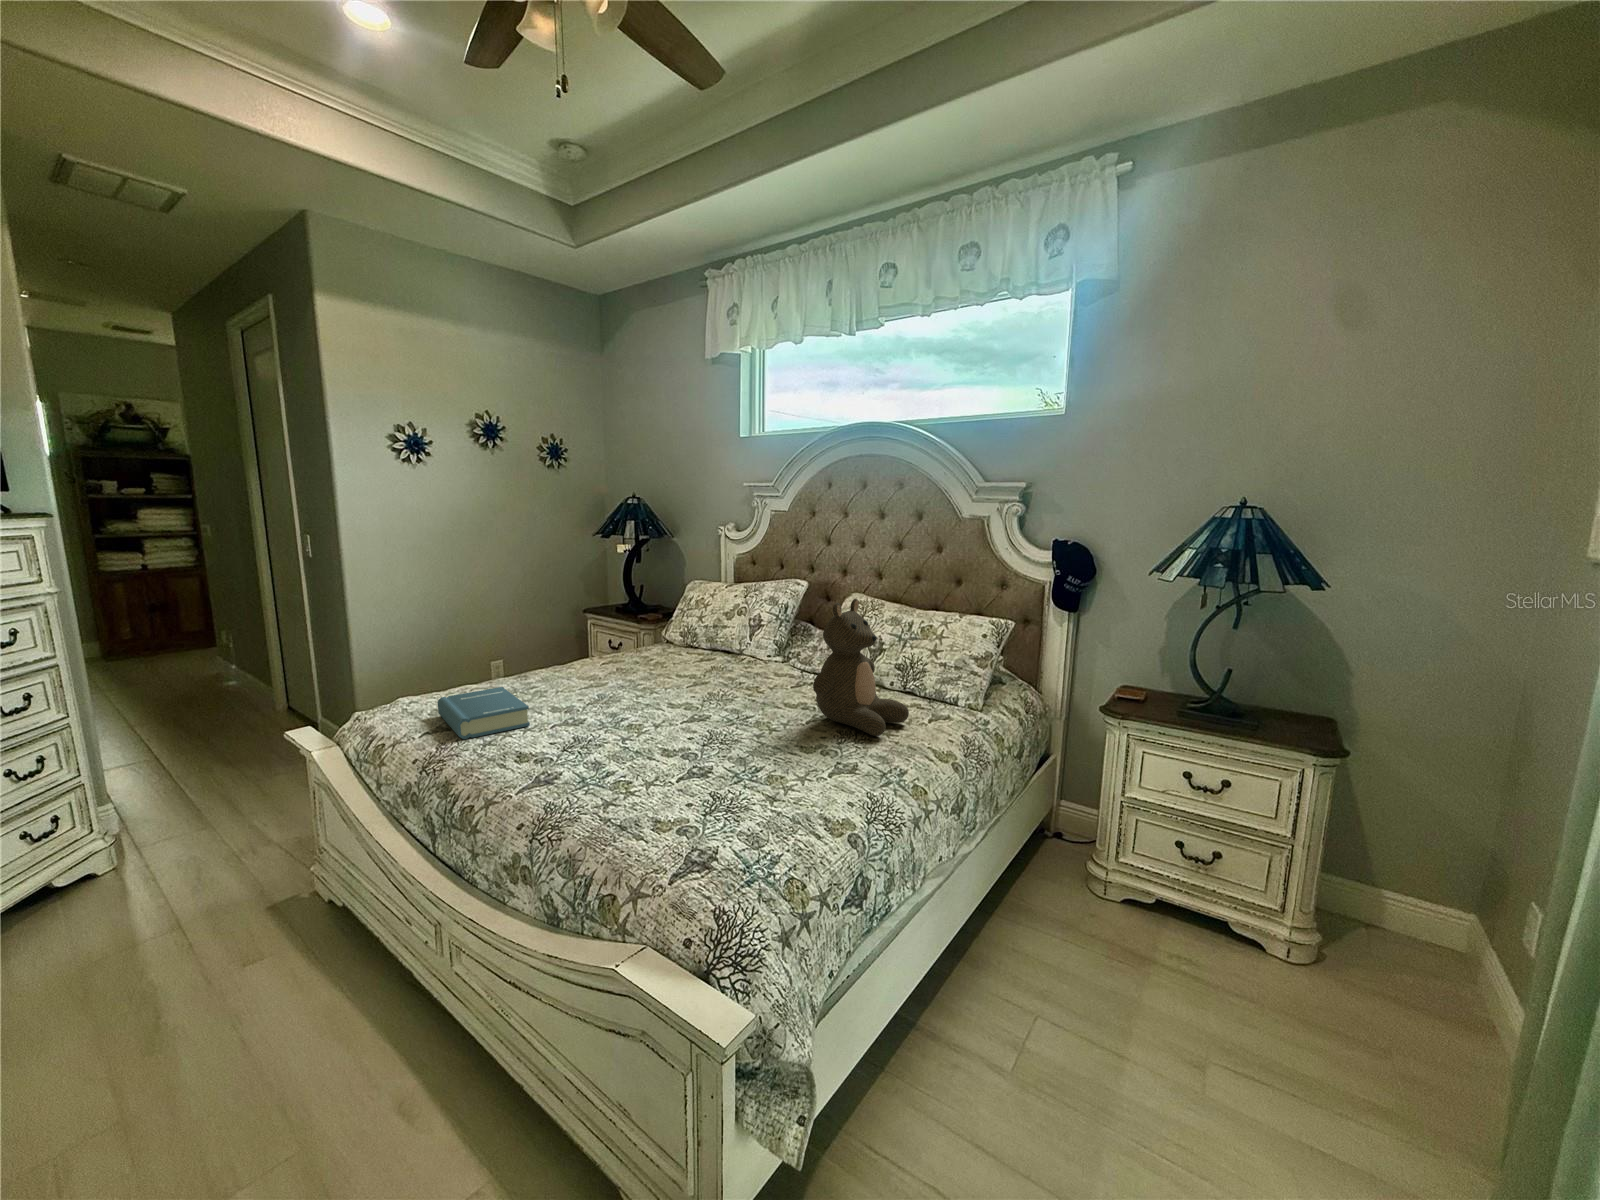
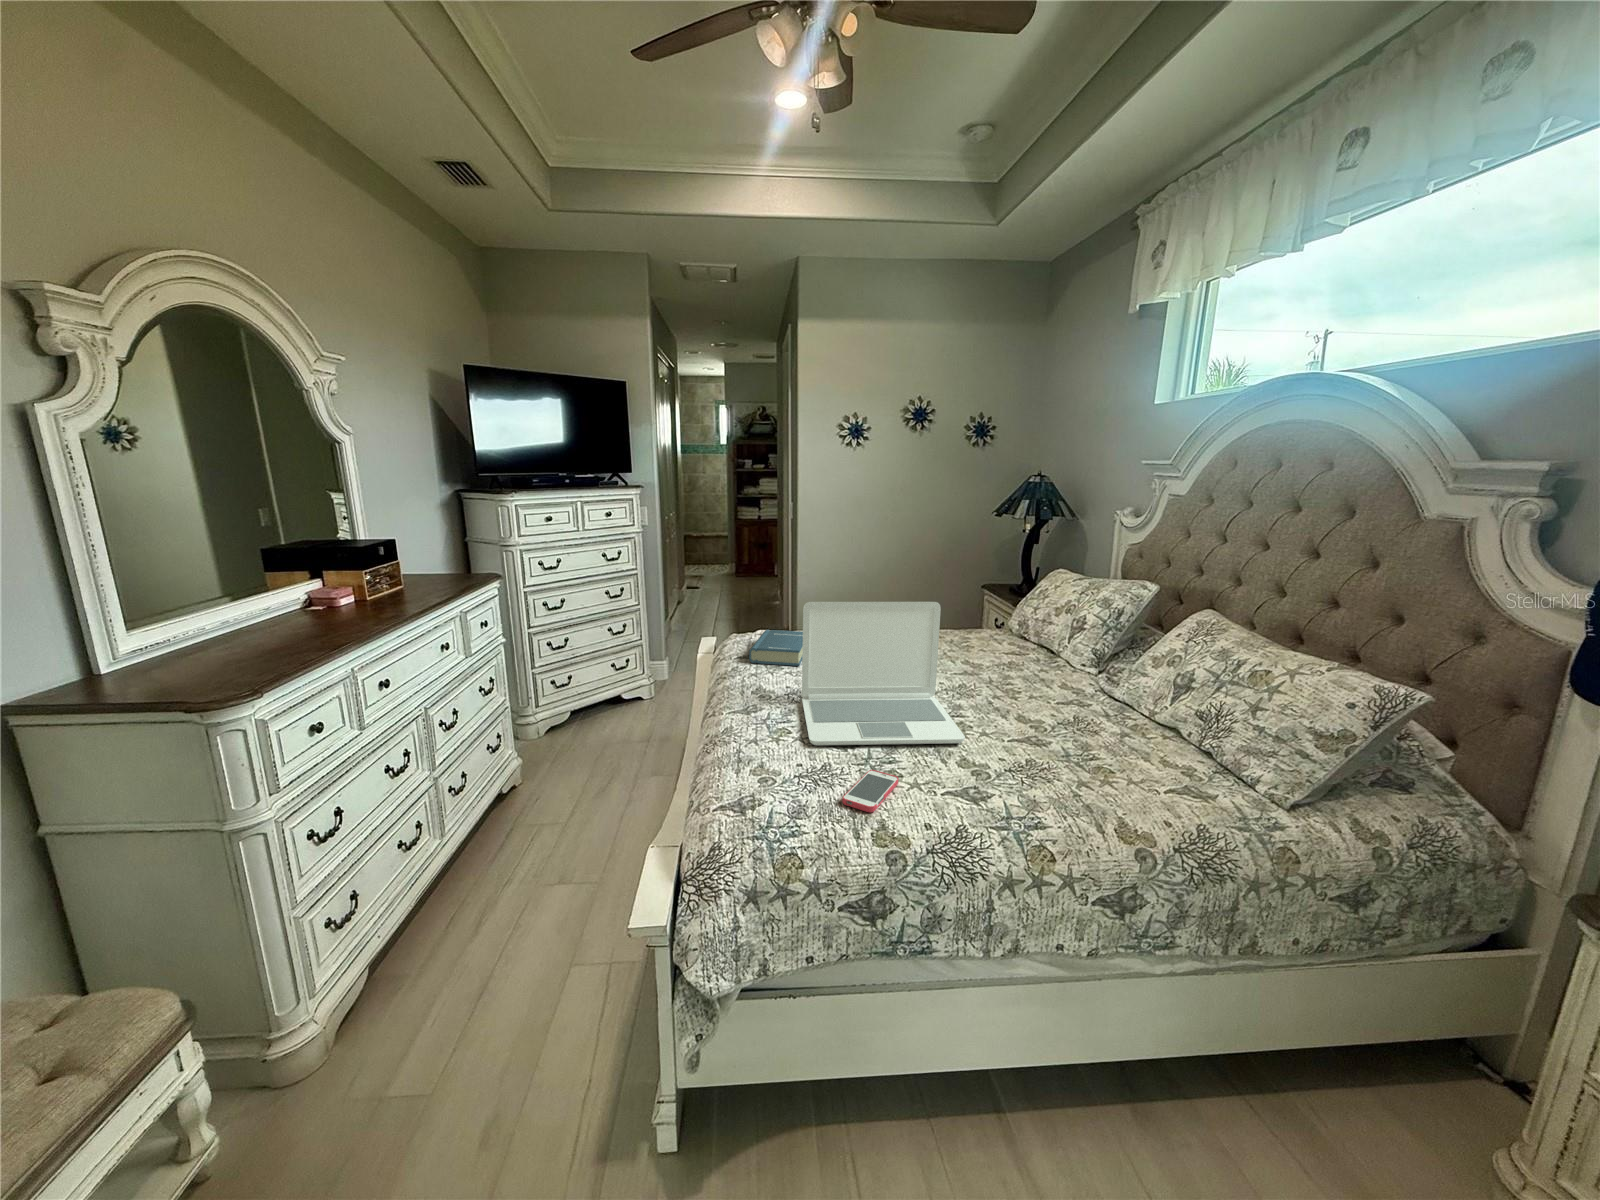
stuffed bear: present [813,599,909,736] -> none [1003,615,1128,779]
laptop: none [589,613,788,785] -> present [802,602,965,745]
smartphone: none [762,778,813,817] -> present [842,770,899,812]

